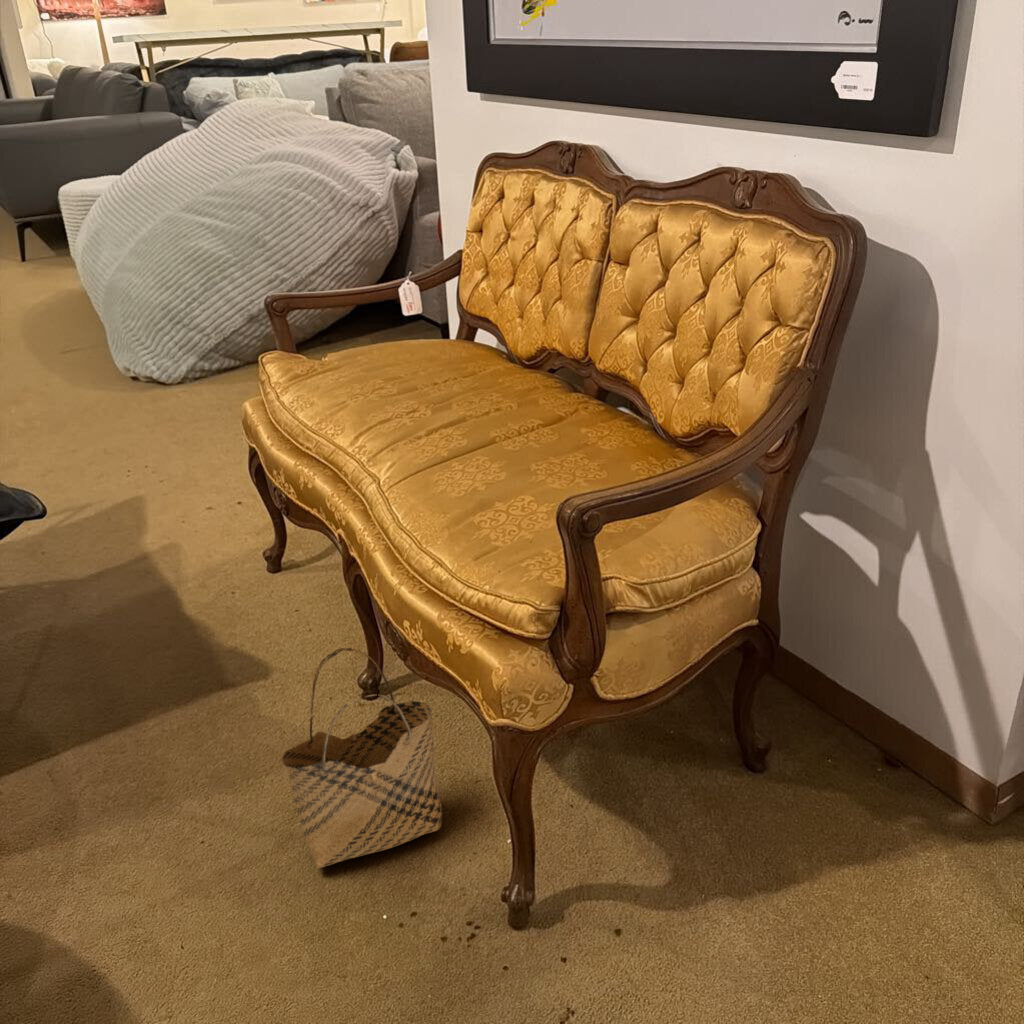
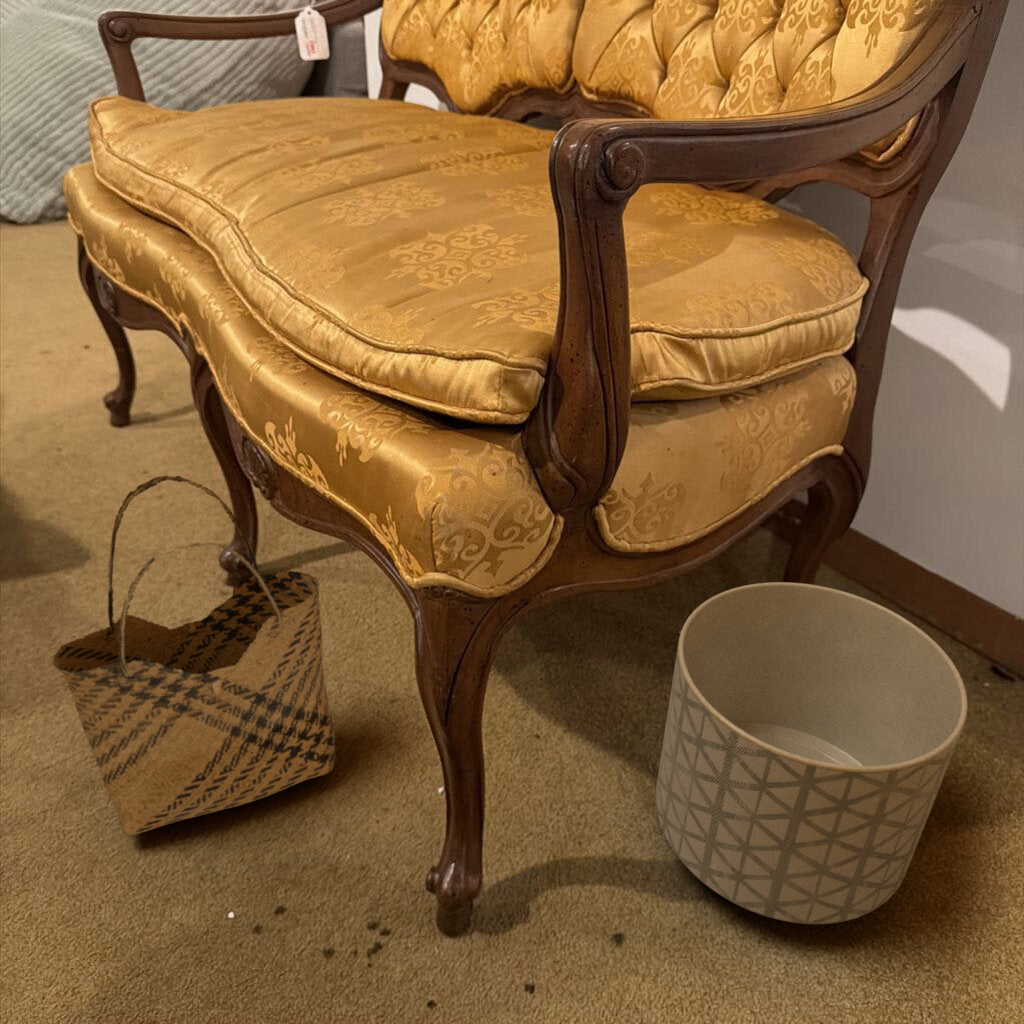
planter: none [645,709,820,923] -> present [656,582,968,924]

